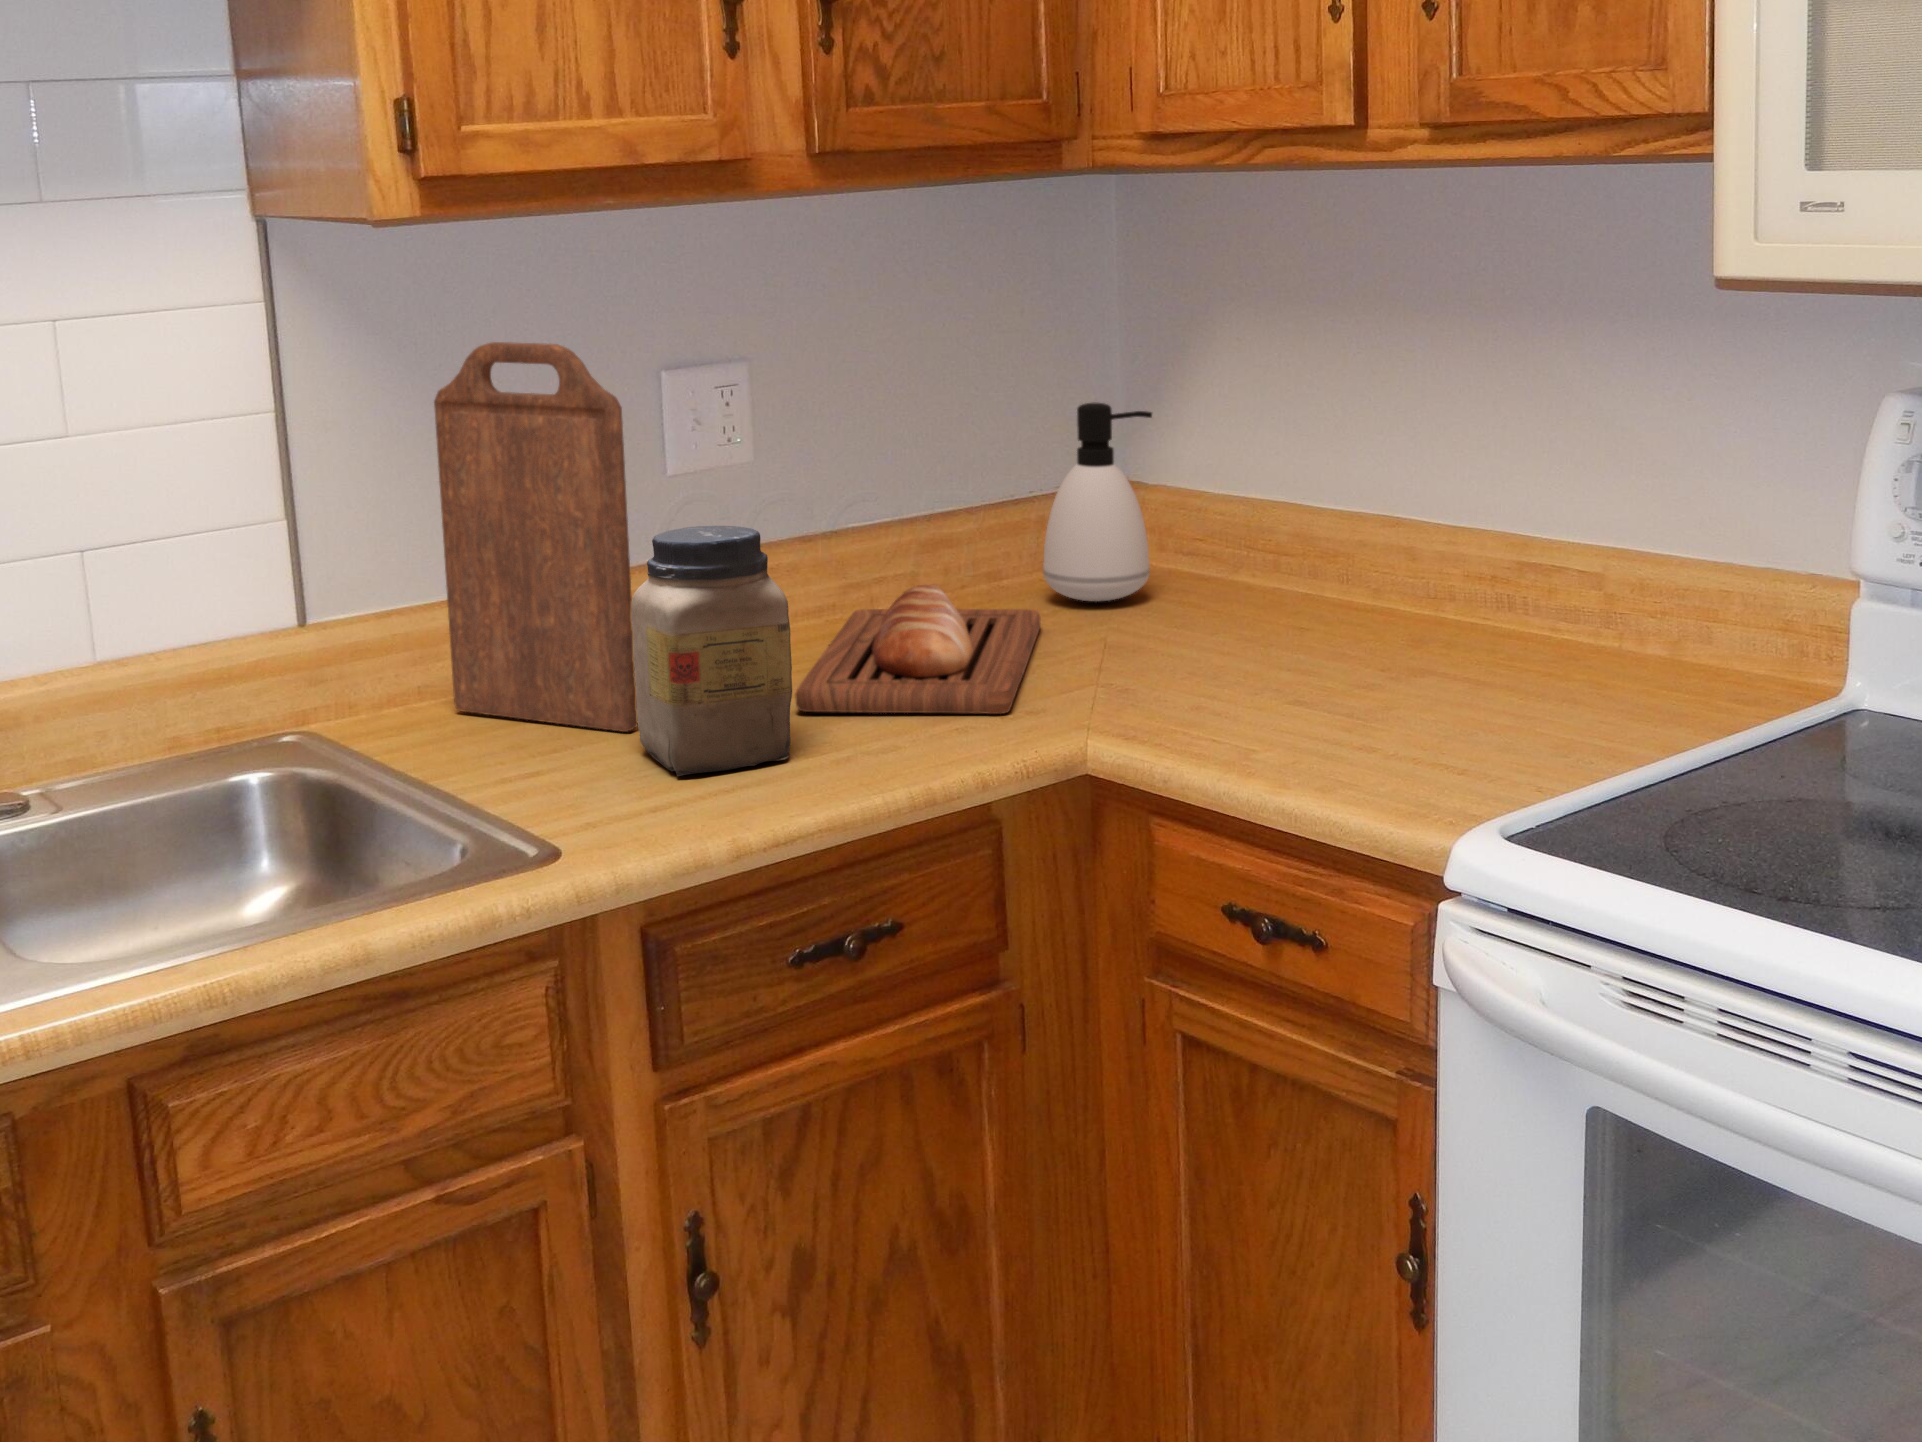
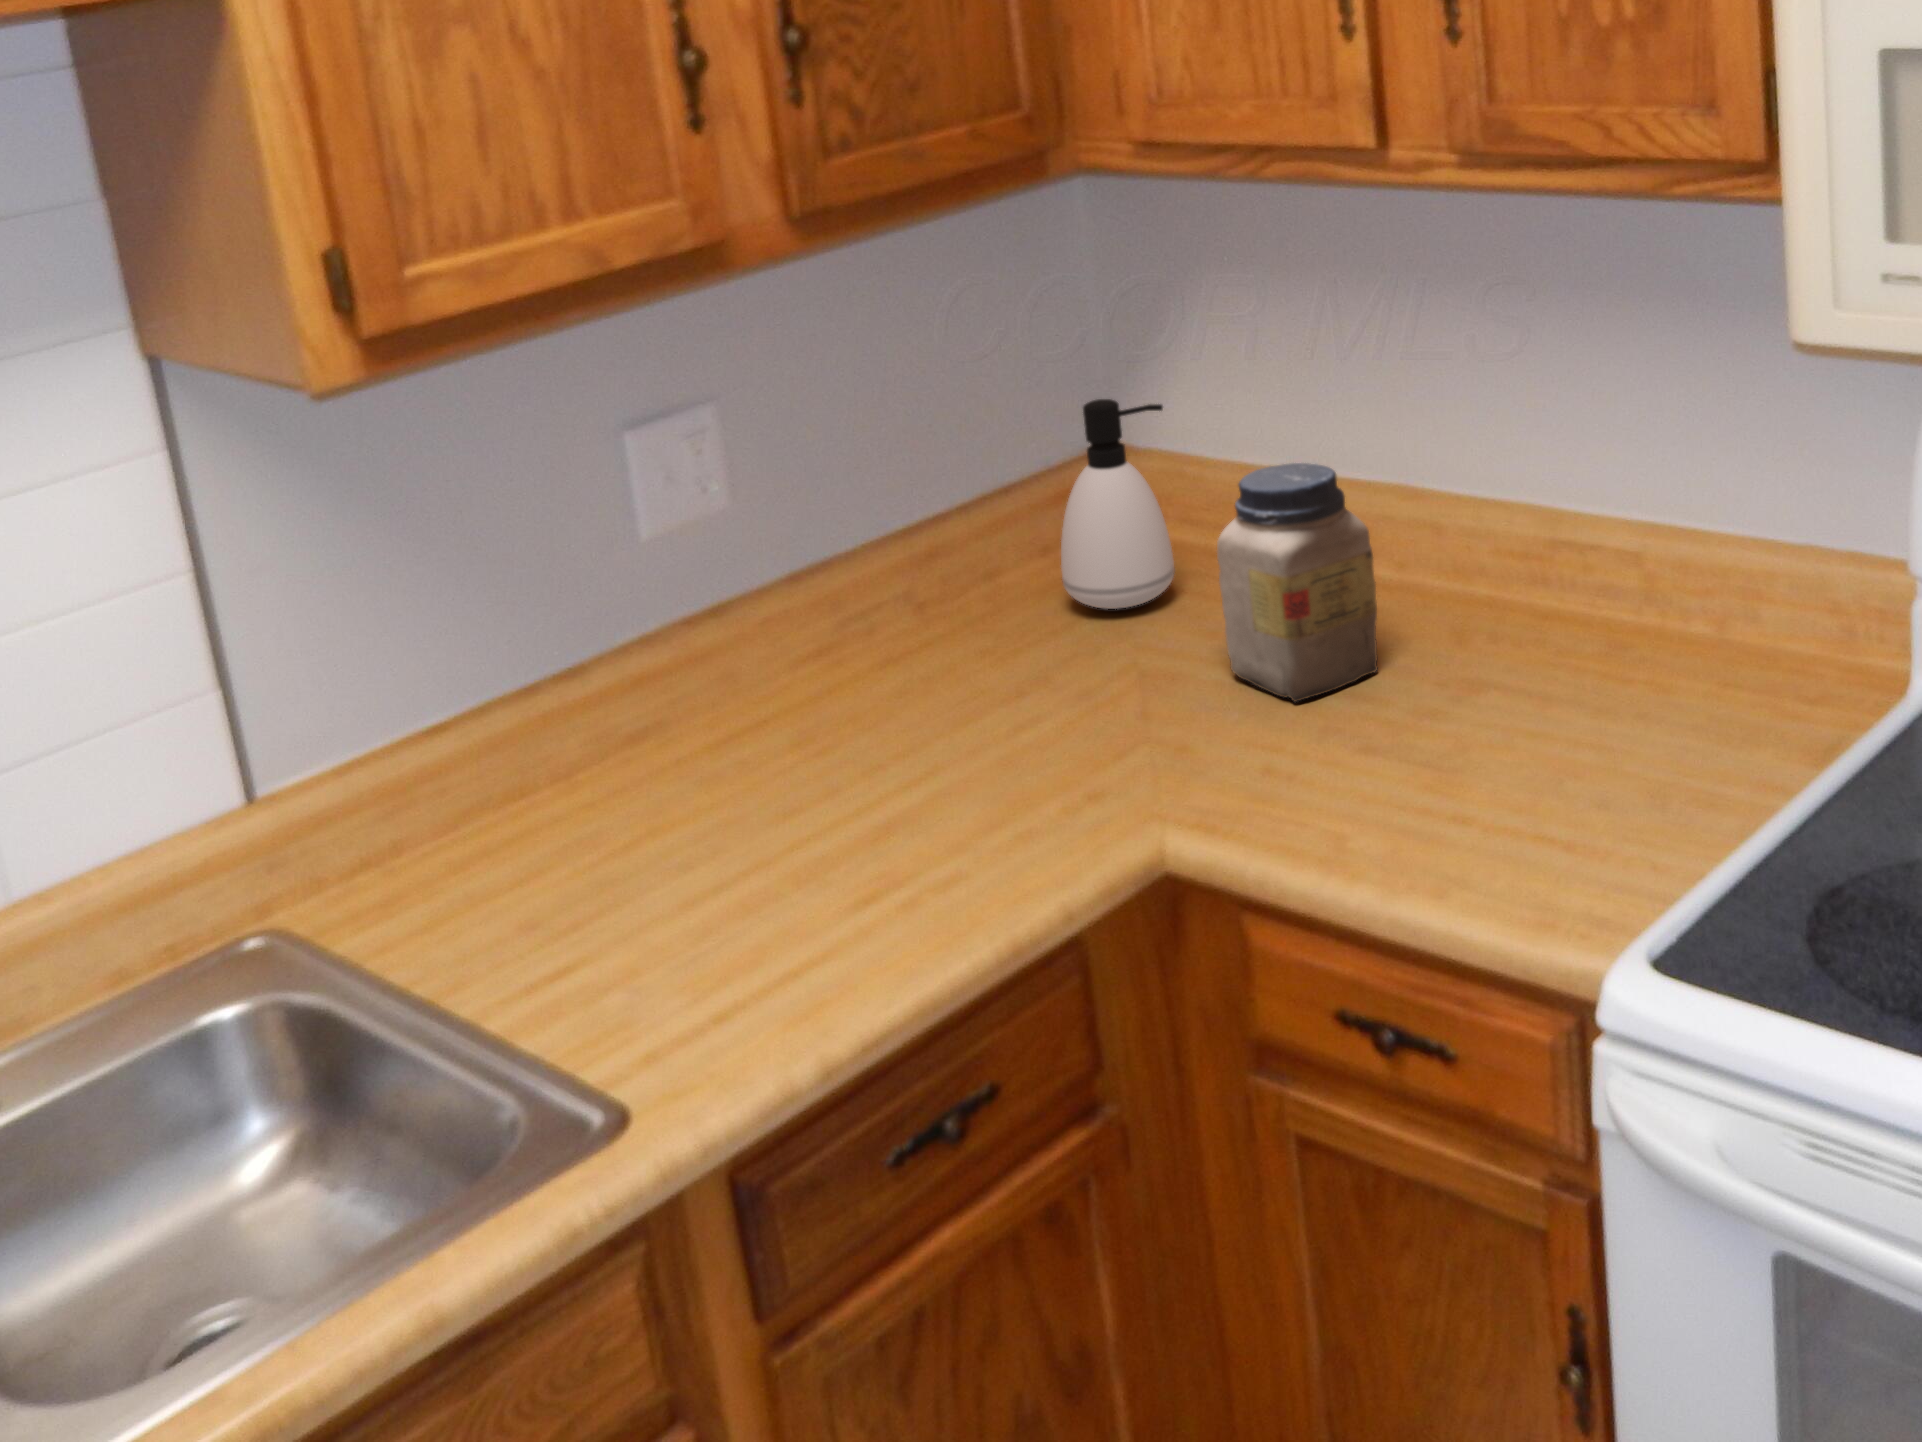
cutting board: present [434,342,637,732] -> none [387,473,666,887]
jar: present [631,526,792,776] -> present [1217,463,1378,702]
bread loaf: present [795,585,1041,714] -> none [837,632,1075,829]

